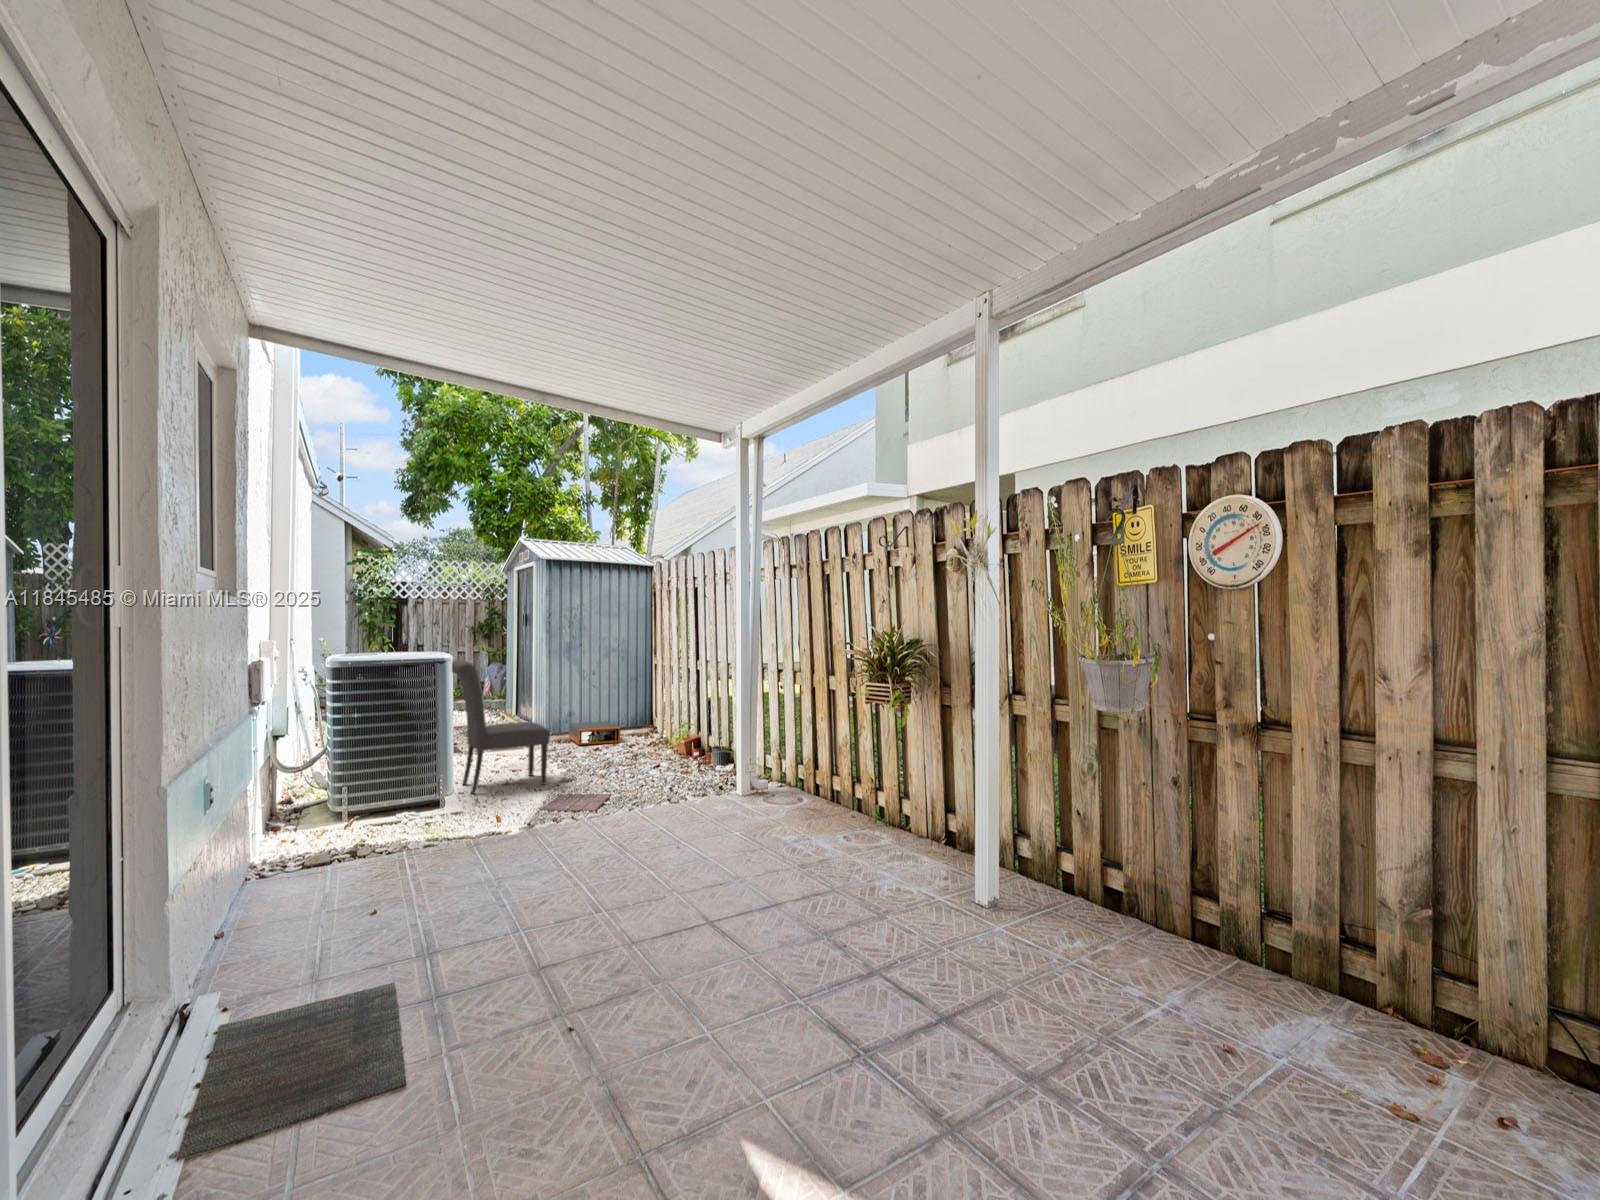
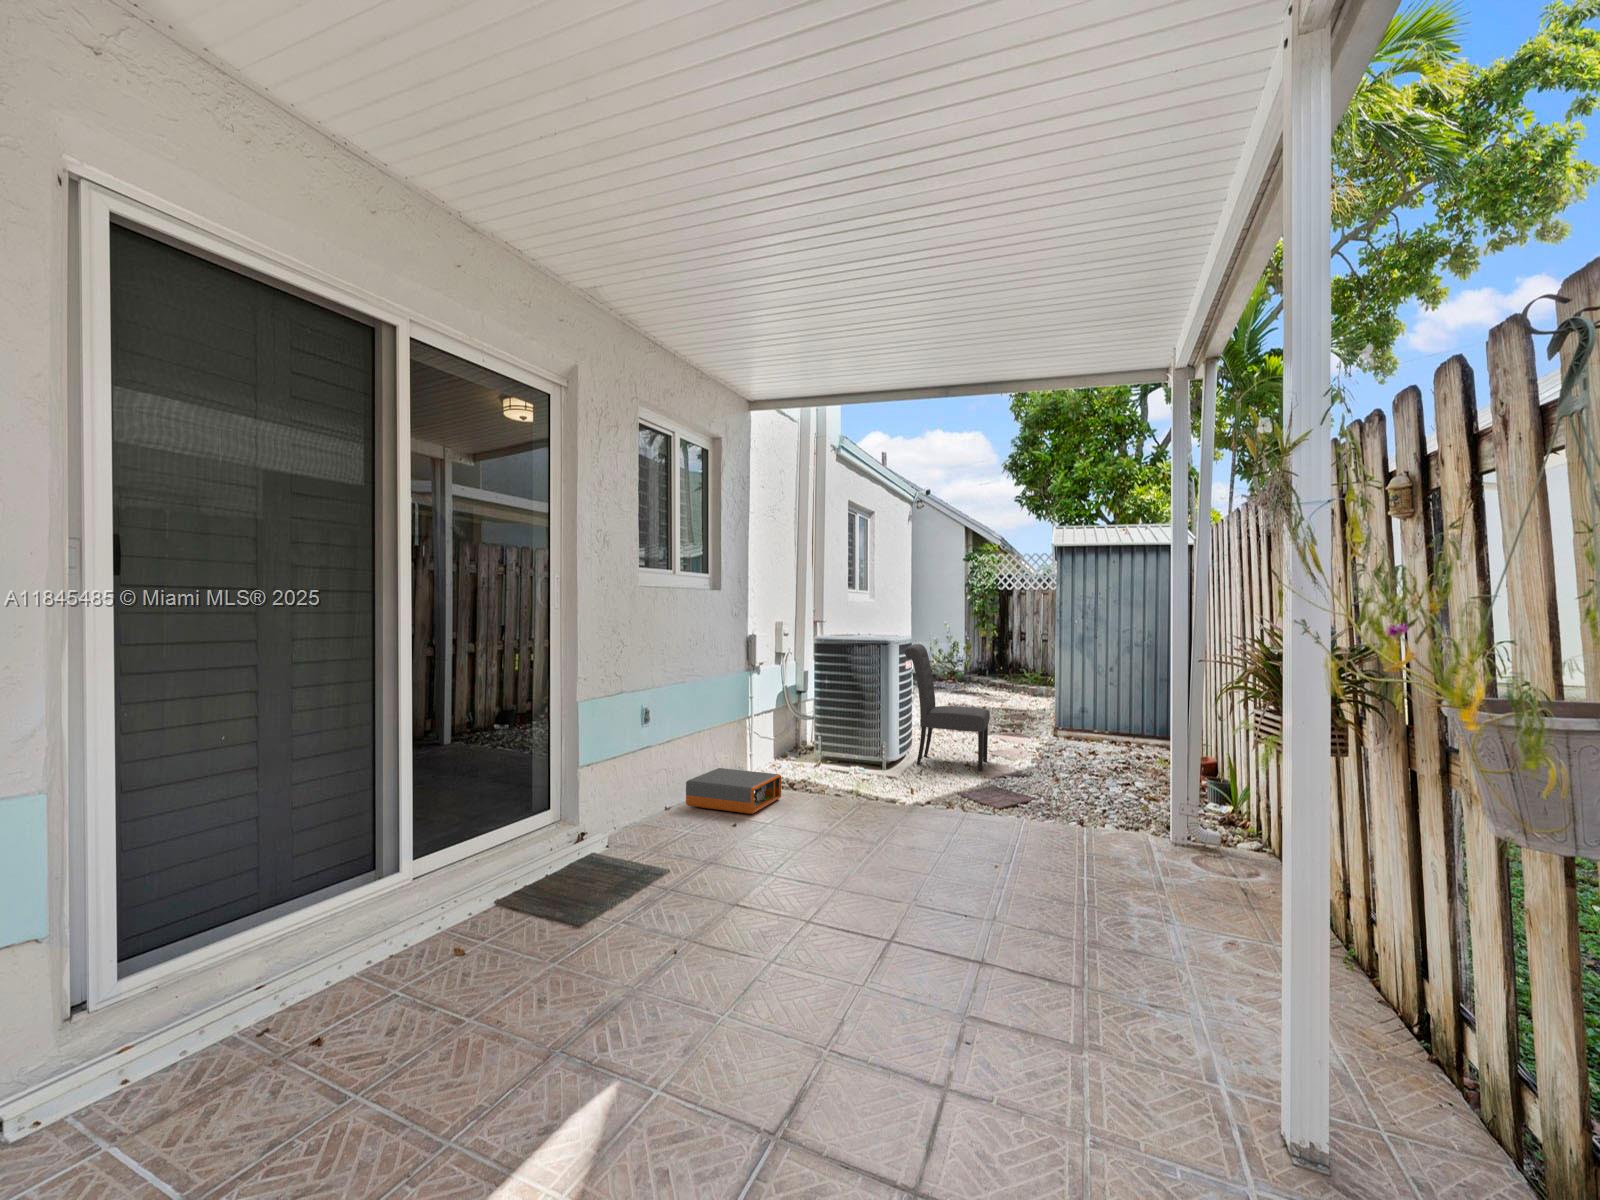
storage box: present [569,722,620,745] -> present [686,768,781,814]

